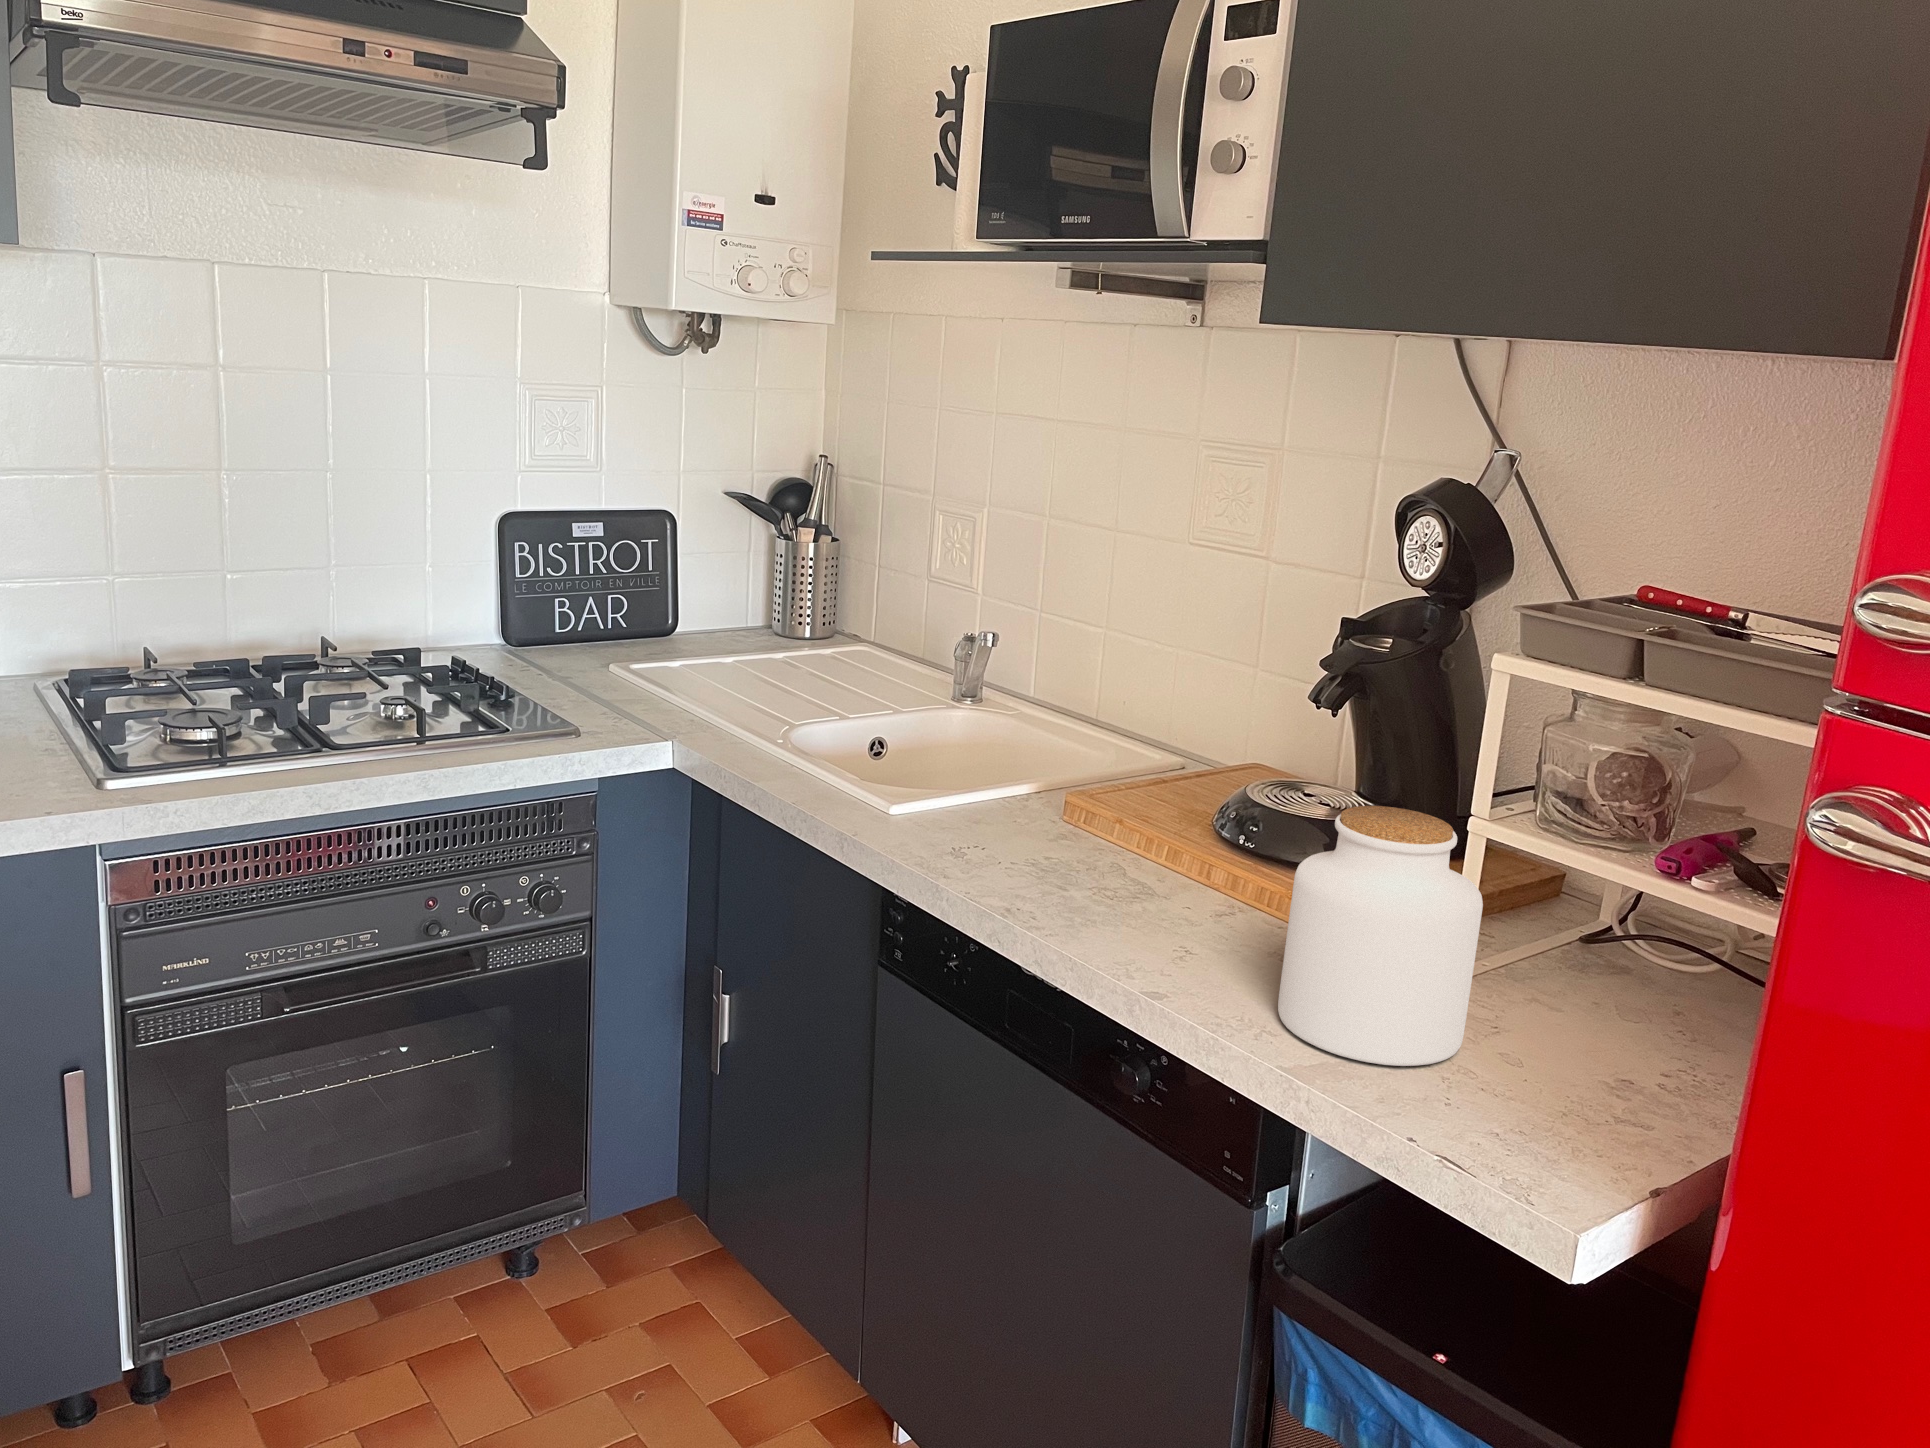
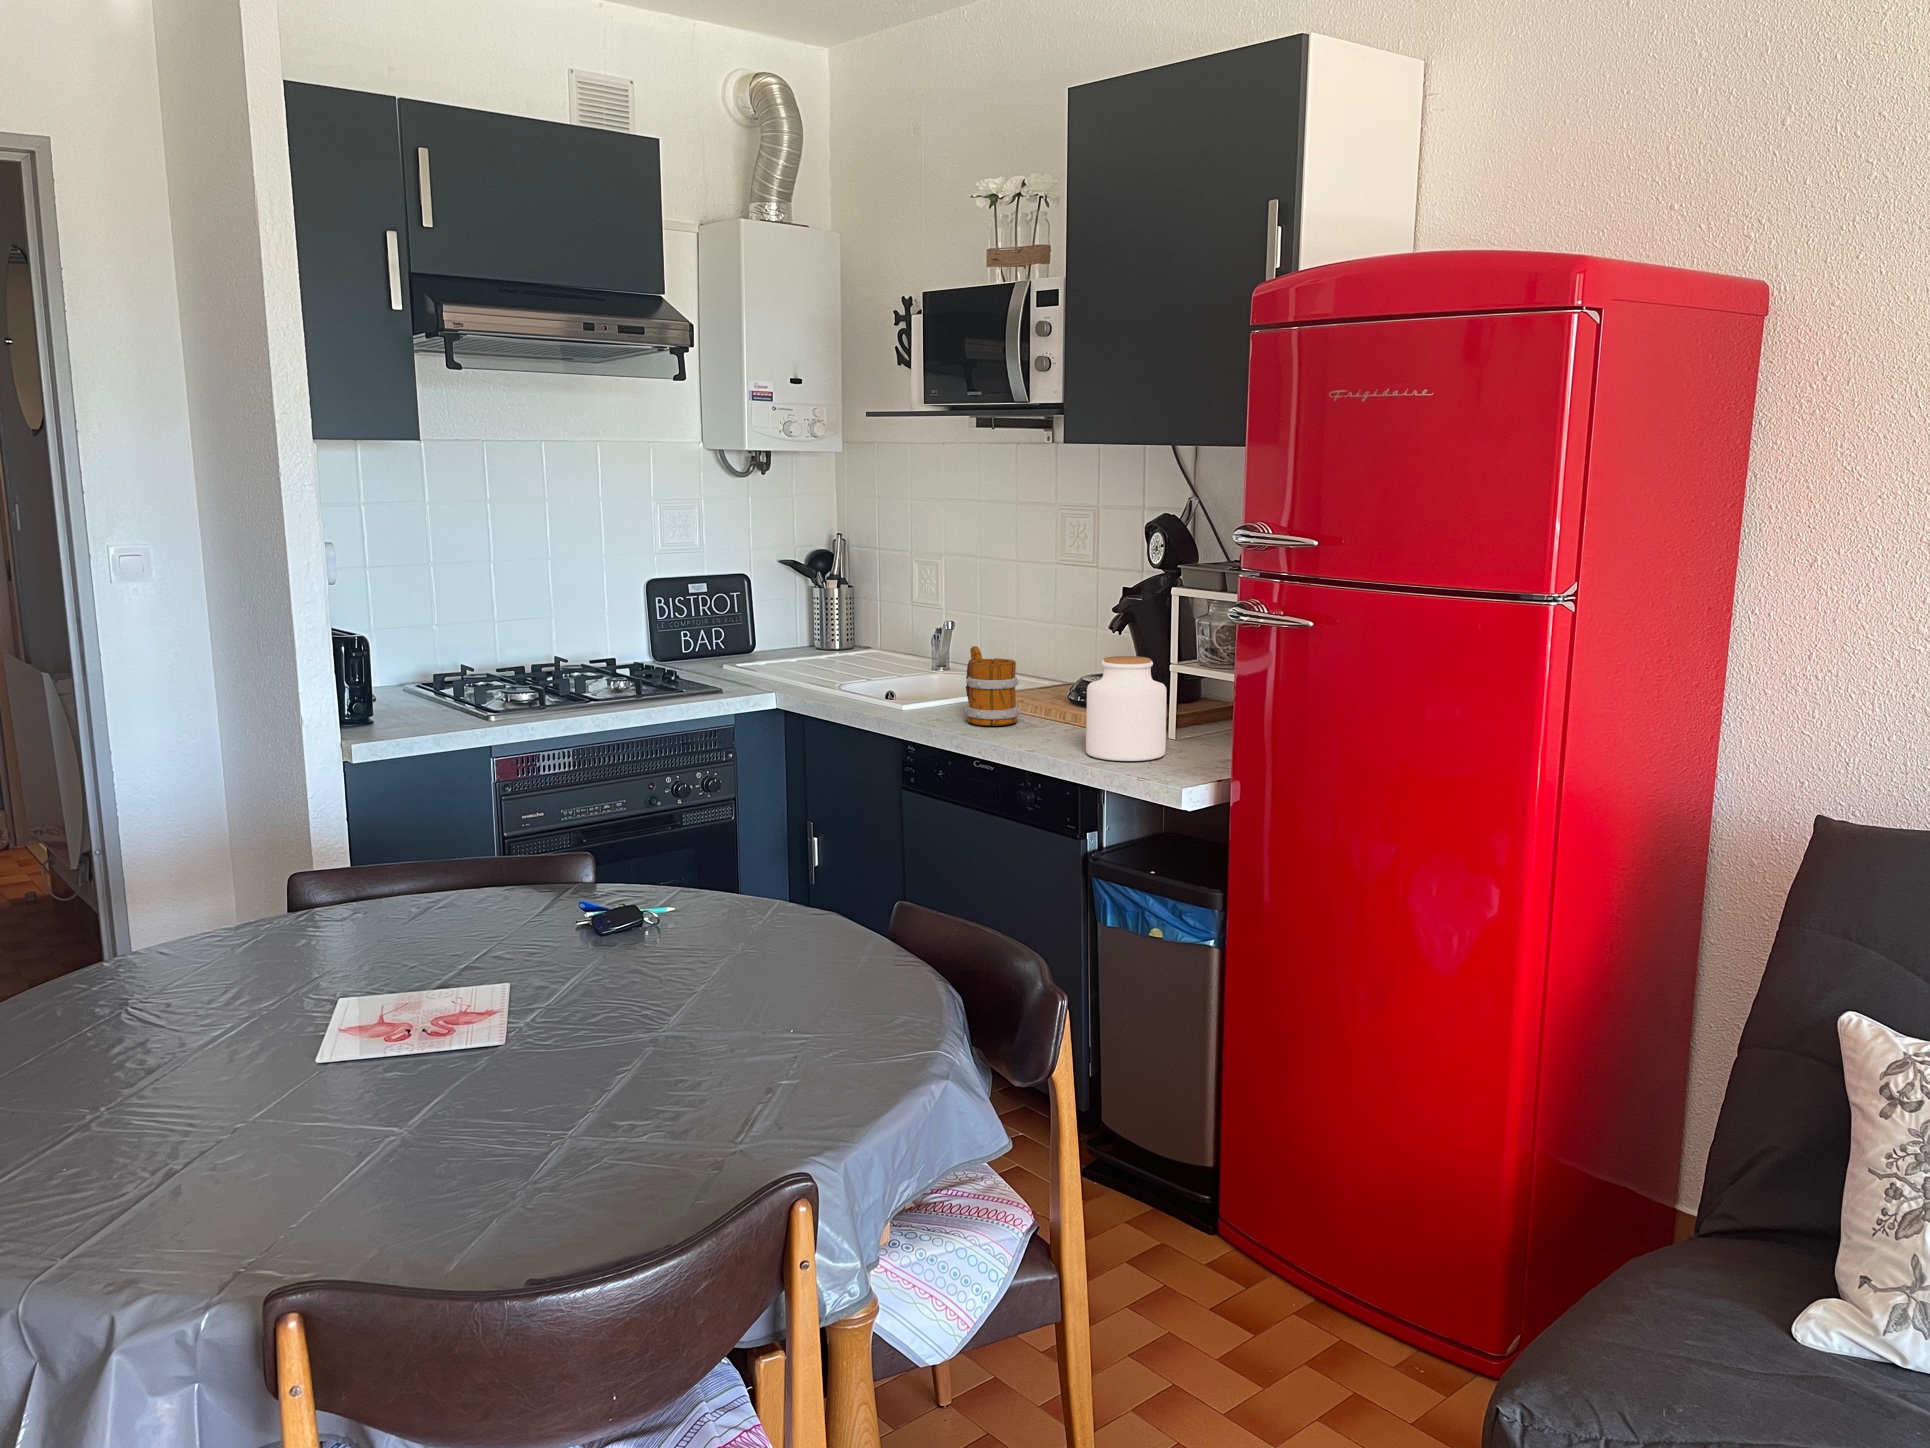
mug: none [1009,713,1122,886] -> present [965,646,1020,726]

